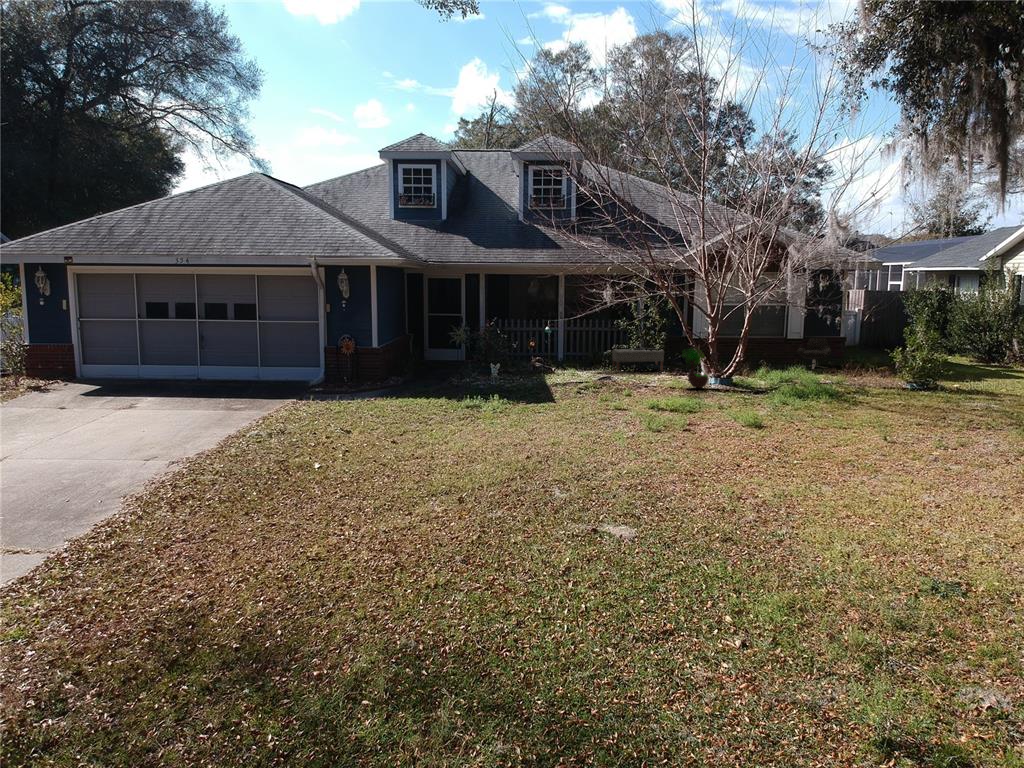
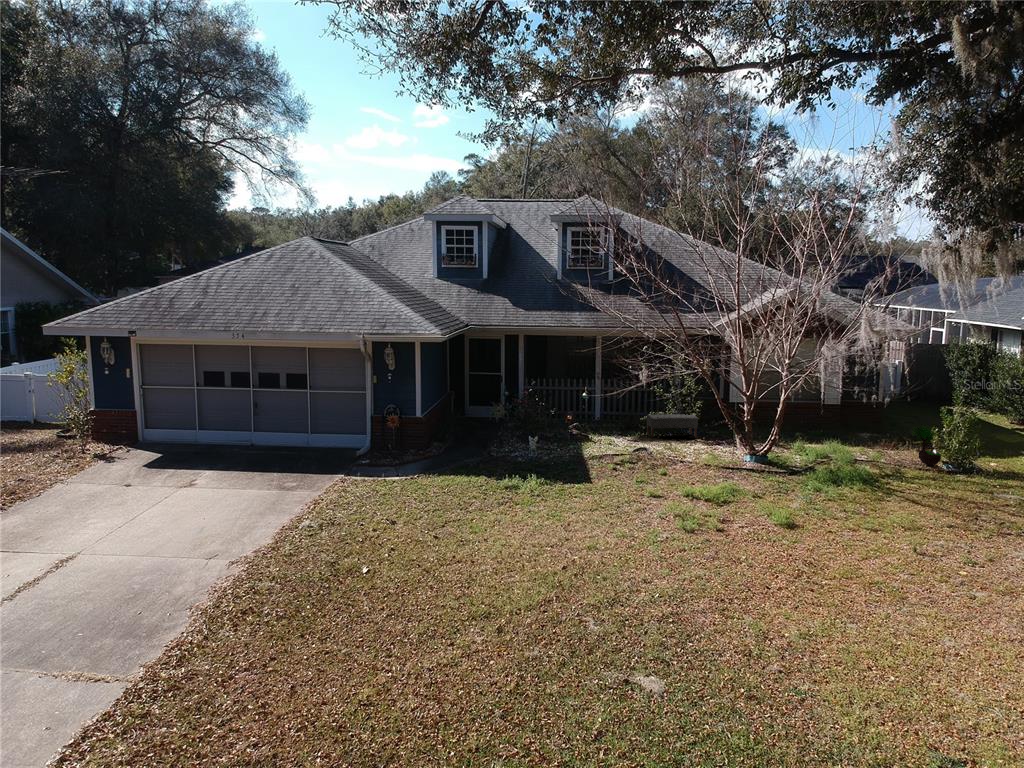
lounge chair: present [797,338,831,368] -> none [831,404,867,436]
potted tree: present [683,349,708,388] -> present [913,426,941,466]

